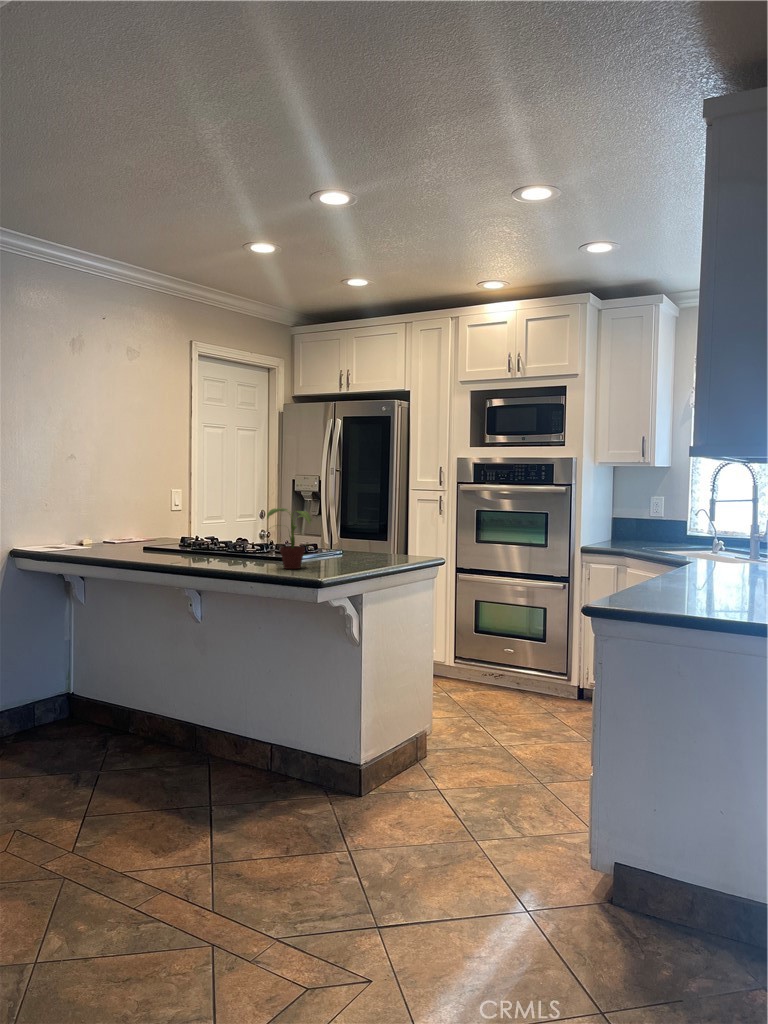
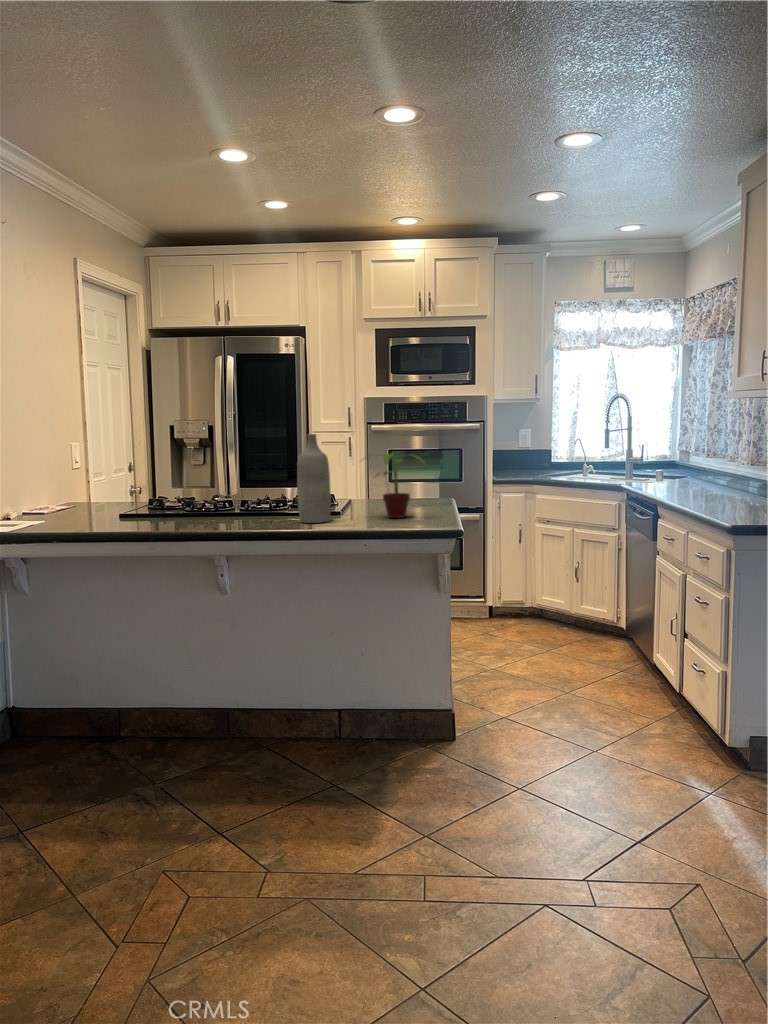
bottle: none [211,488,240,566] -> present [297,434,331,523]

